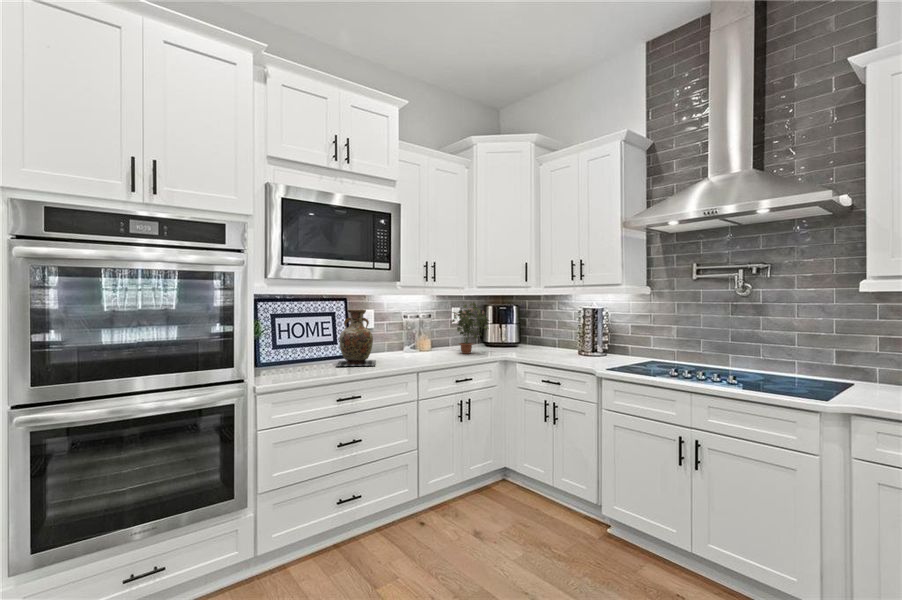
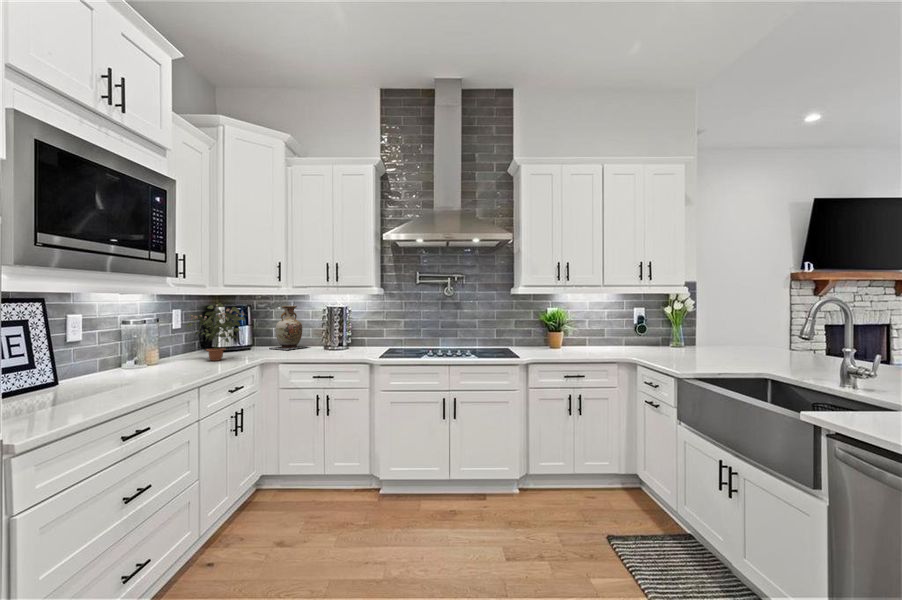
vase: present [336,309,376,366] -> present [271,306,308,350]

